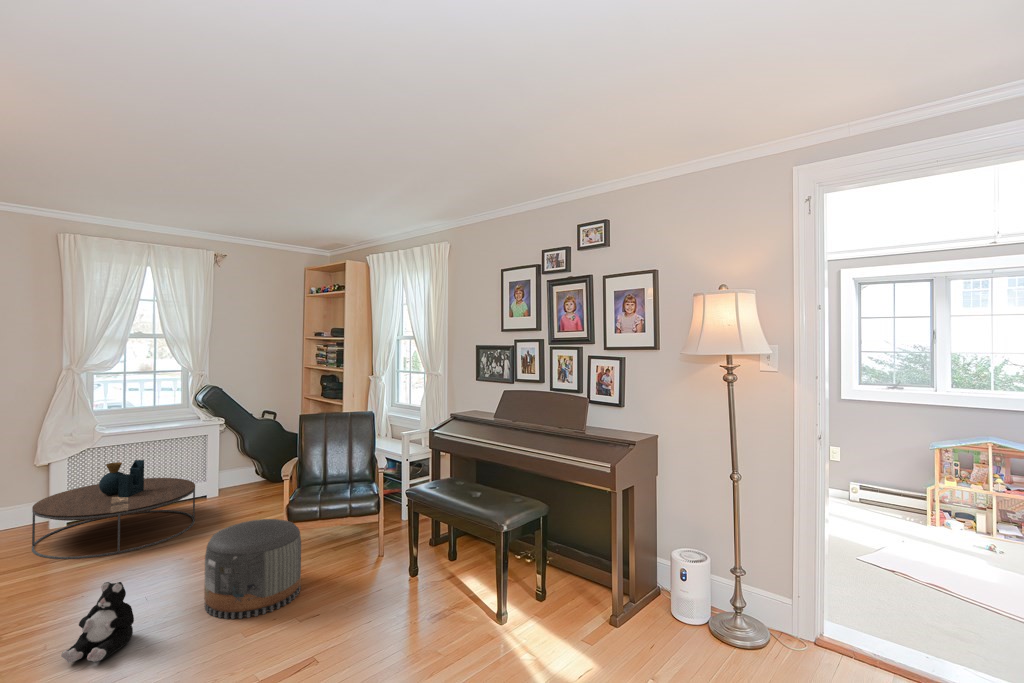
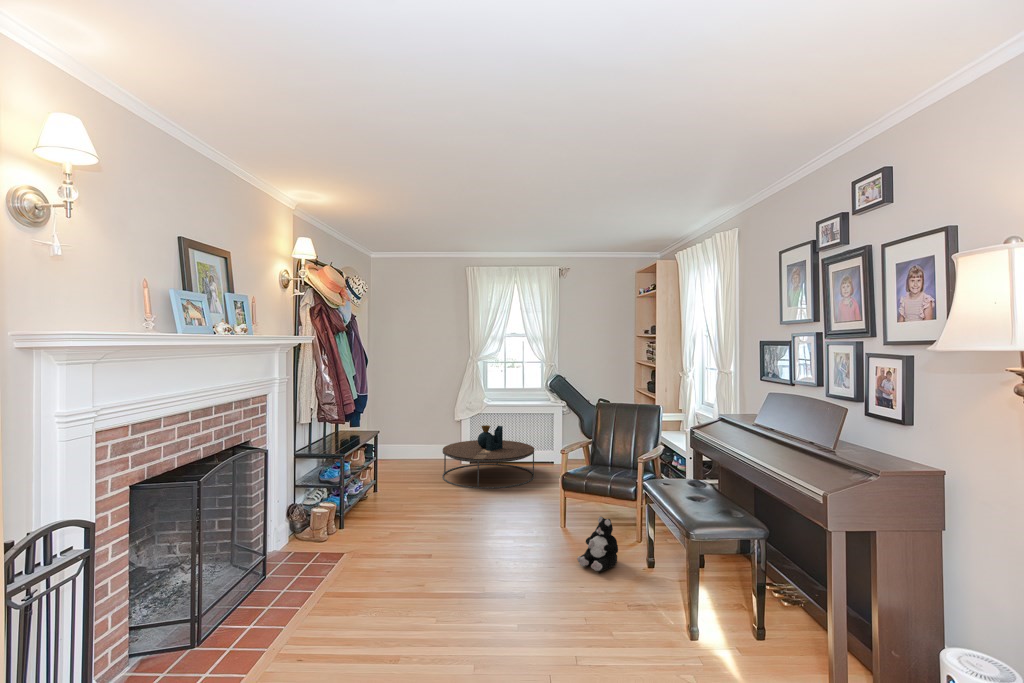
pouf: present [204,519,301,619] -> none [491,480,559,553]
plush toy: present [62,582,134,663] -> present [577,517,618,571]

